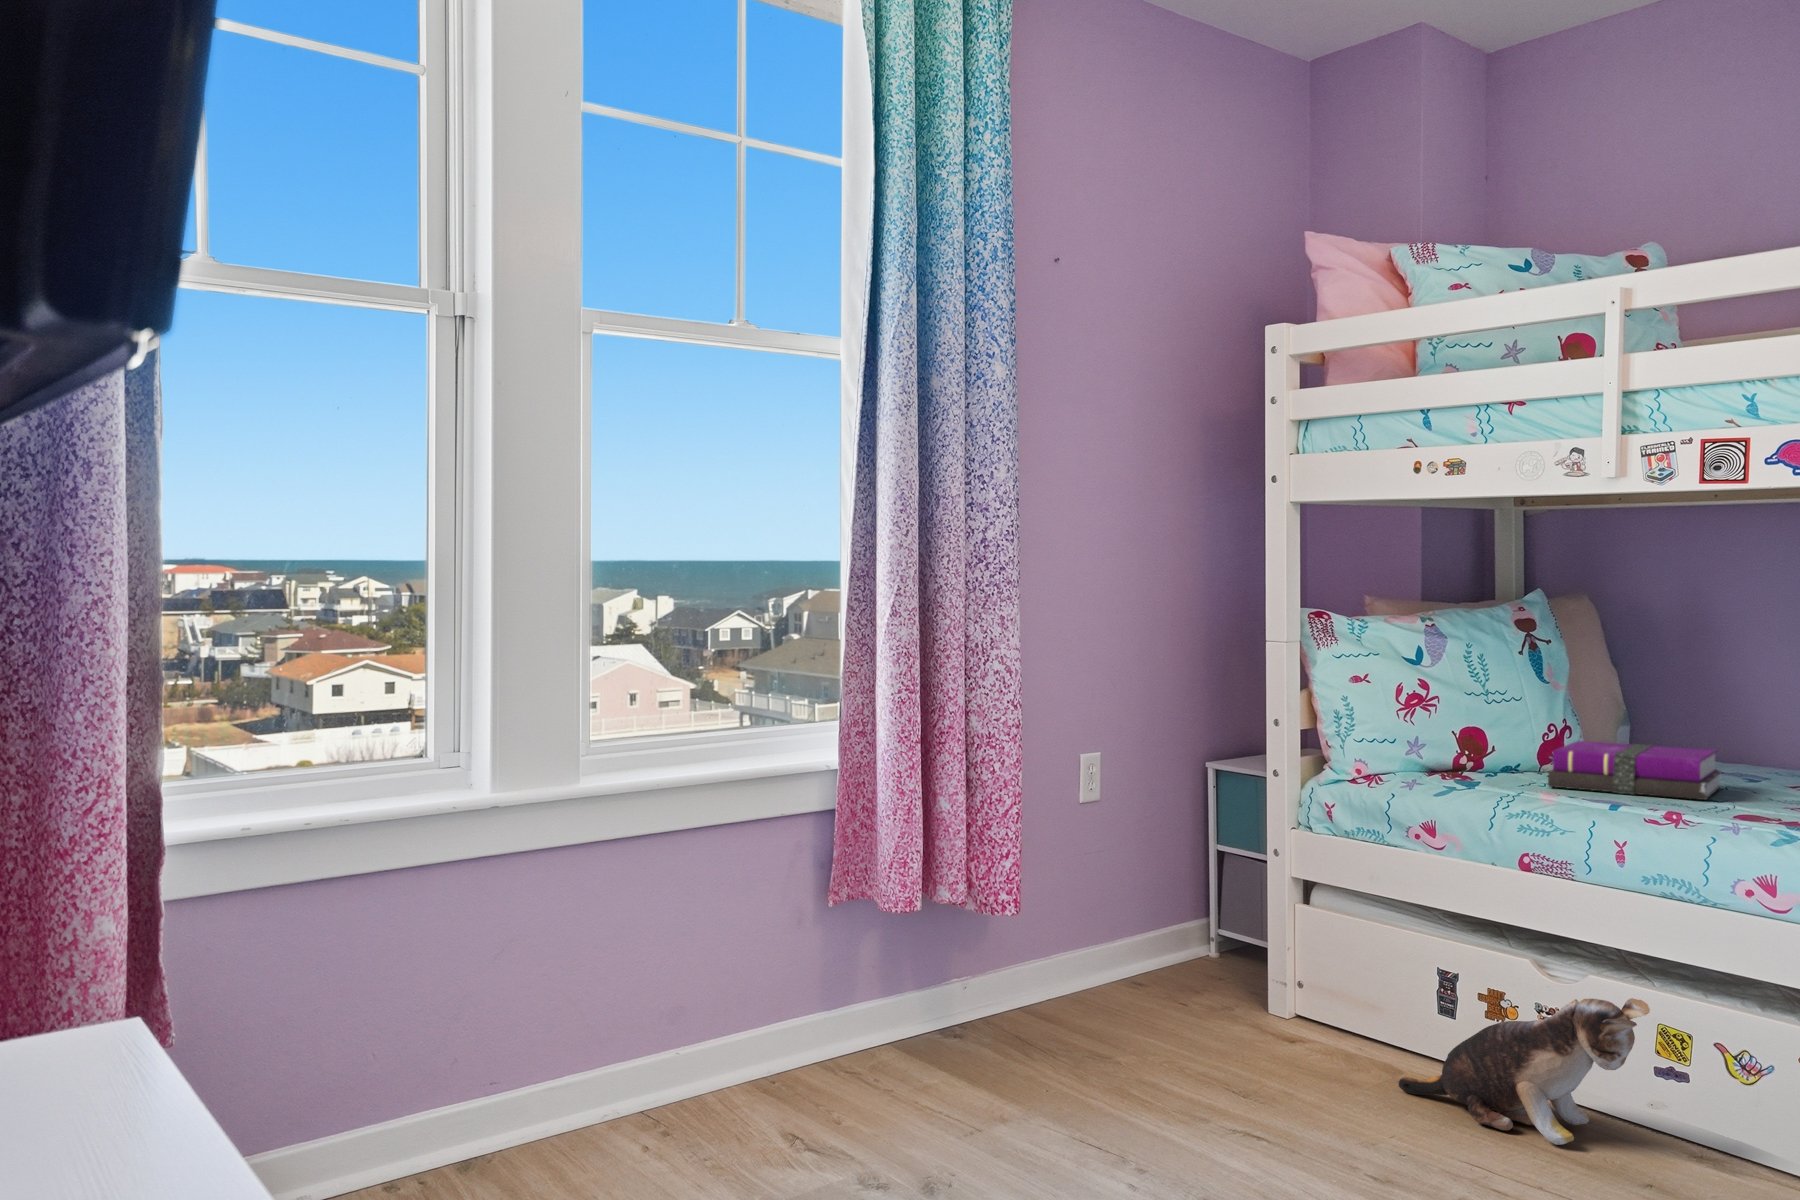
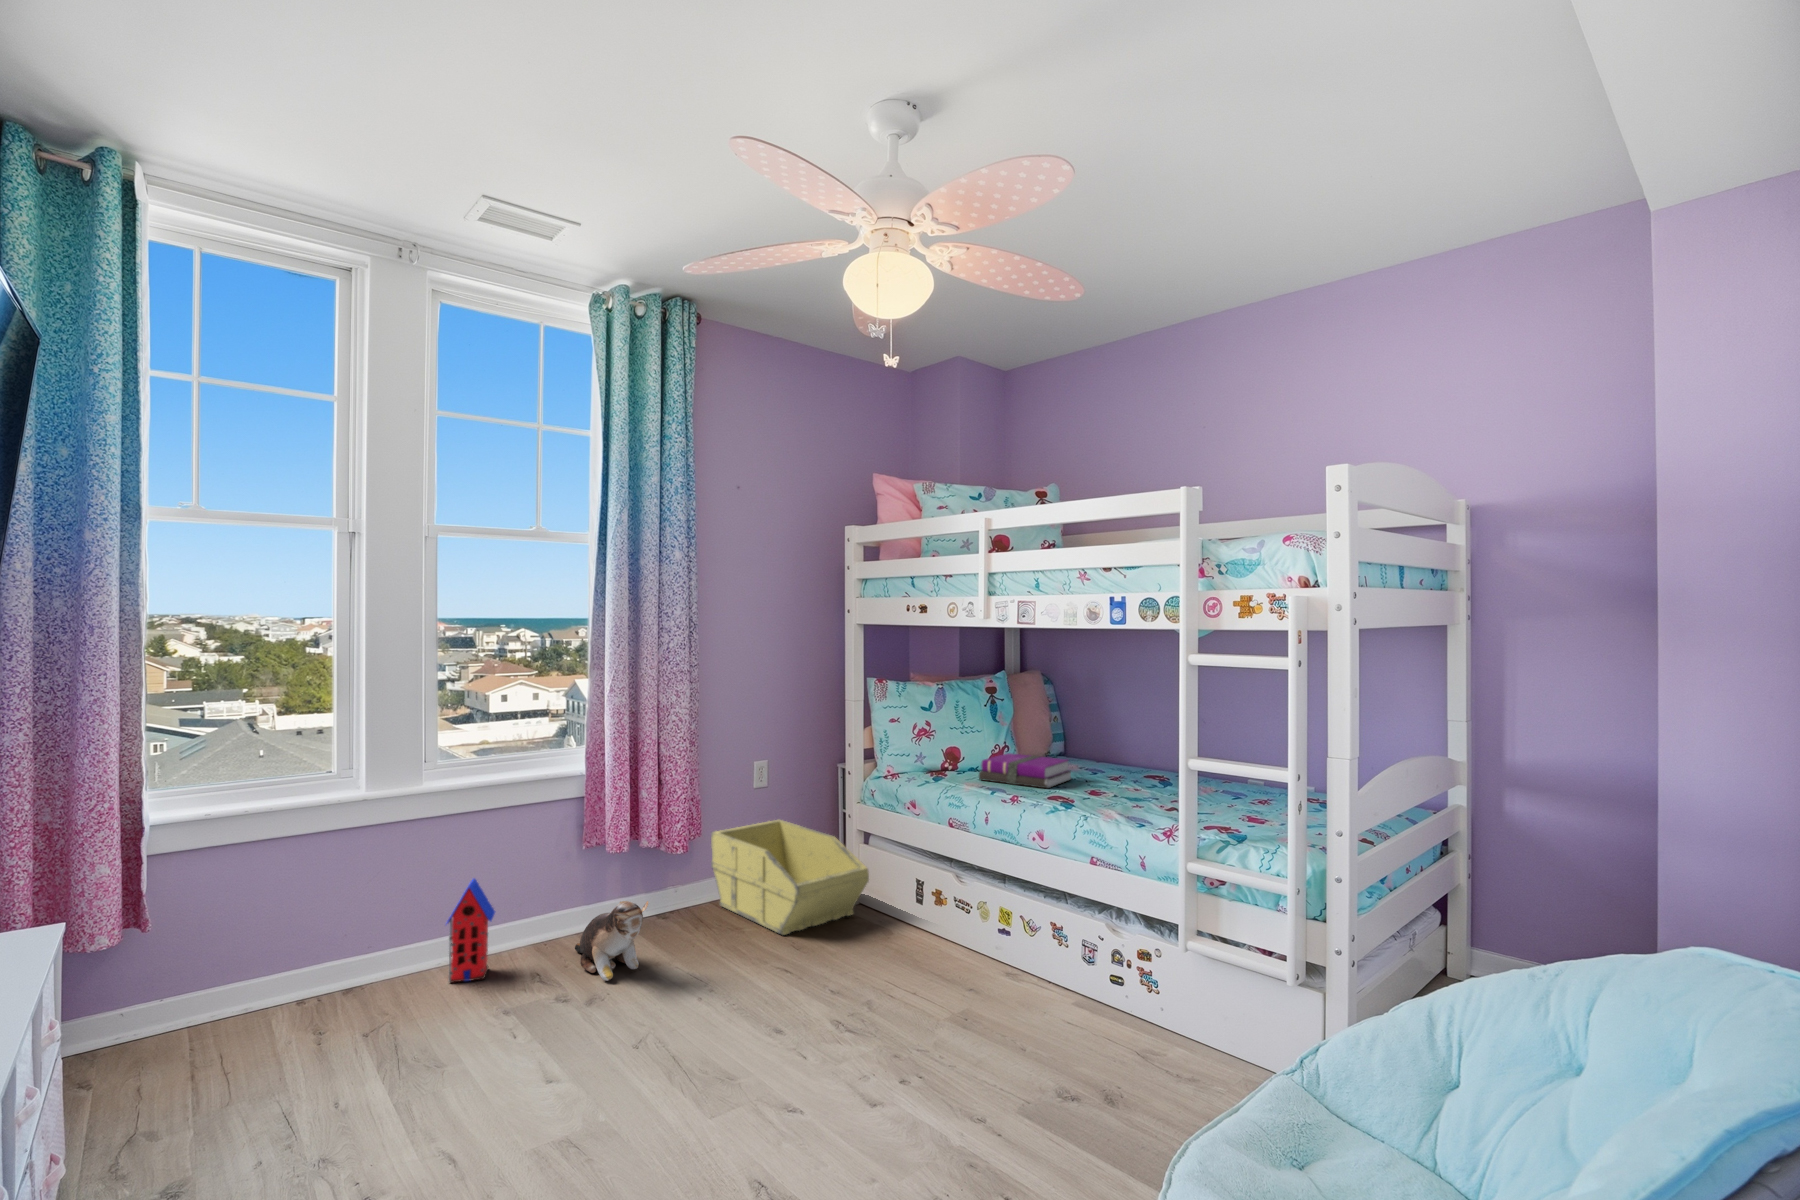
storage bin: none [1017,864,1337,1068] -> present [711,820,869,935]
toy house: none [638,956,721,1146] -> present [447,879,495,983]
plush toy: present [1398,998,1650,1145] -> present [575,901,648,981]

